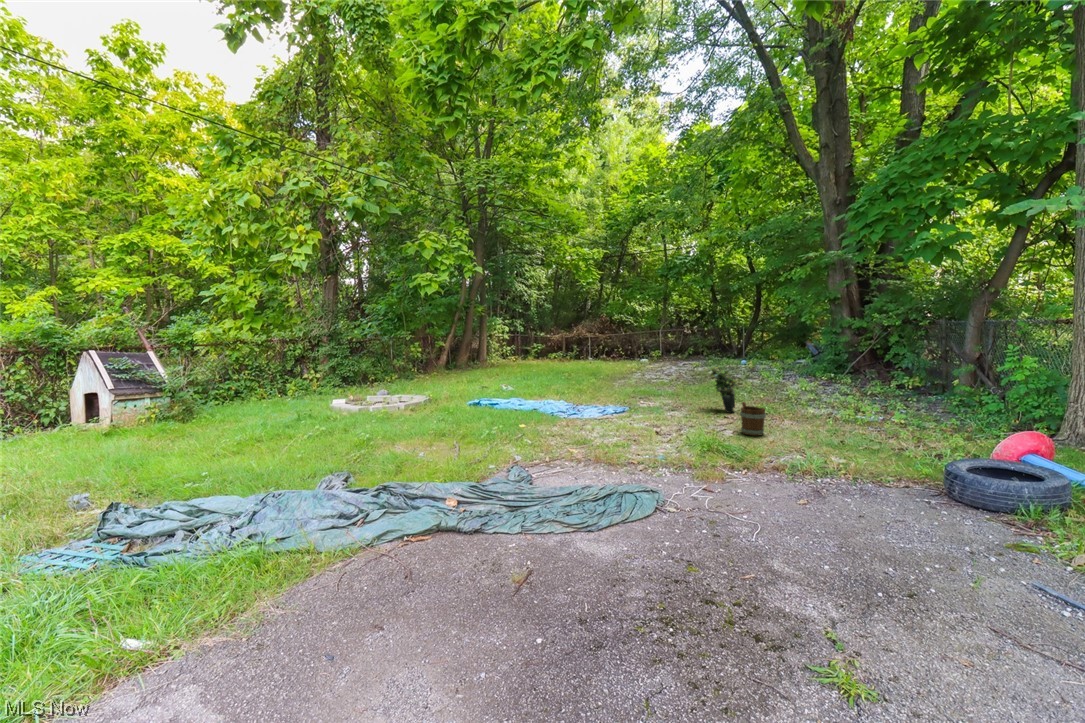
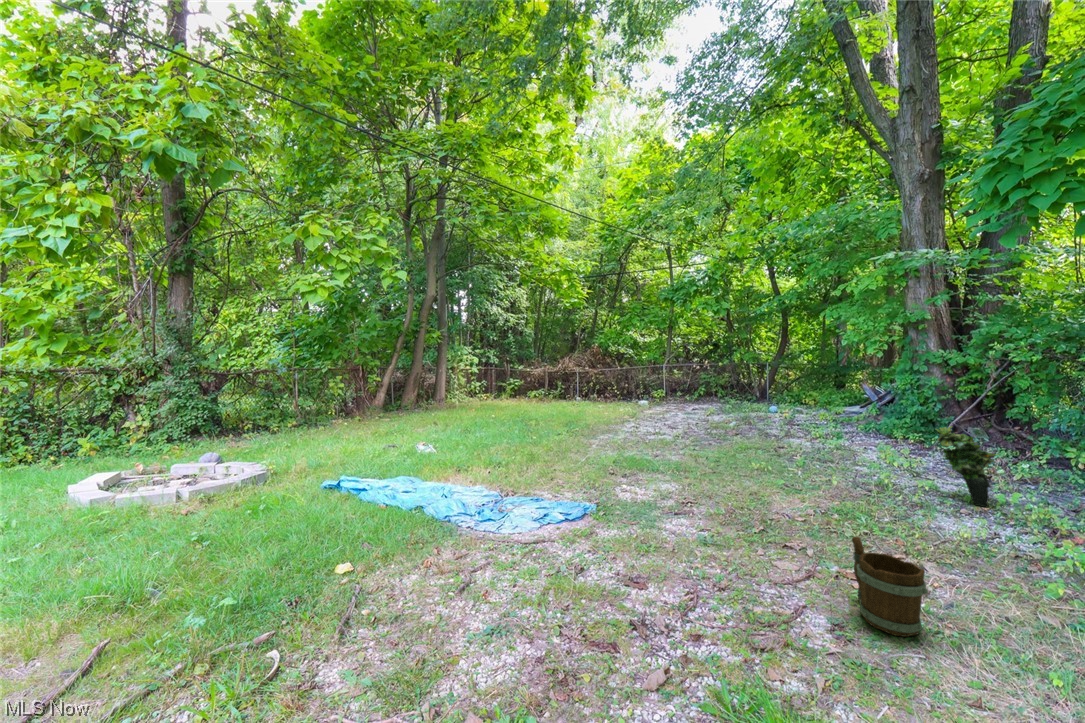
potted plant: present [709,366,737,413] -> present [936,427,998,507]

